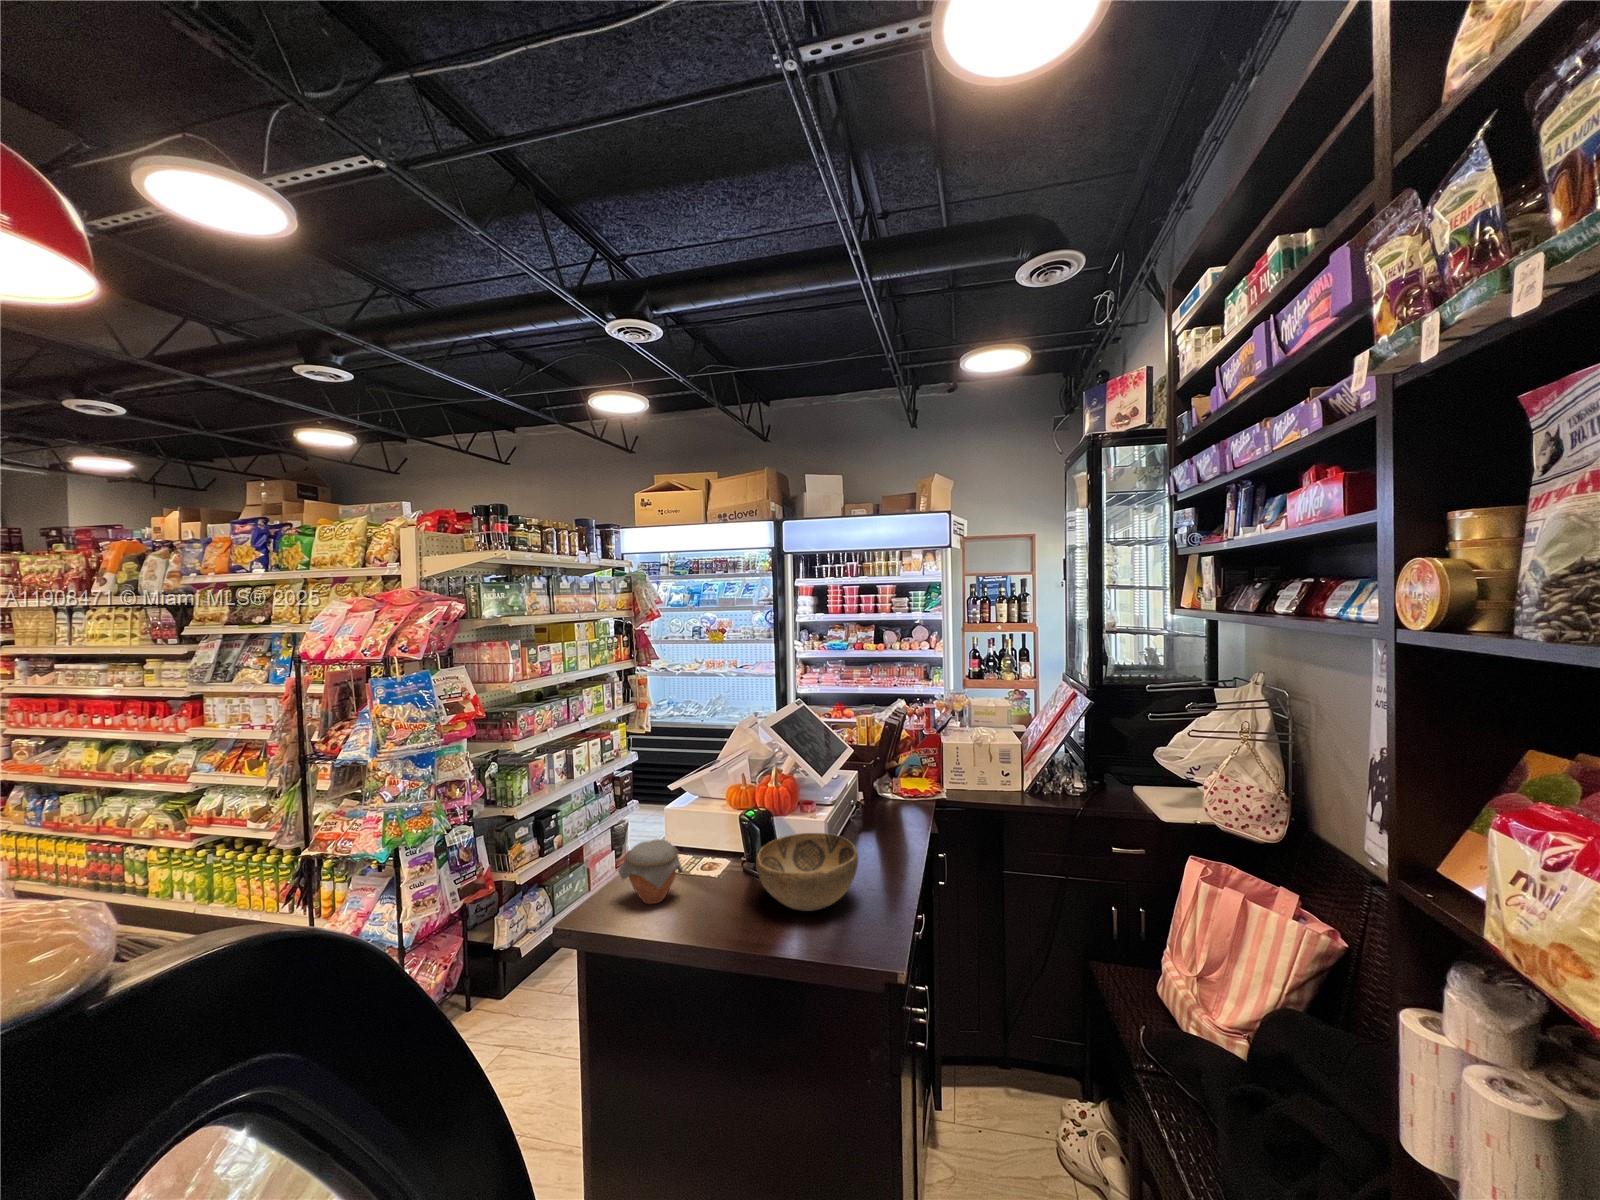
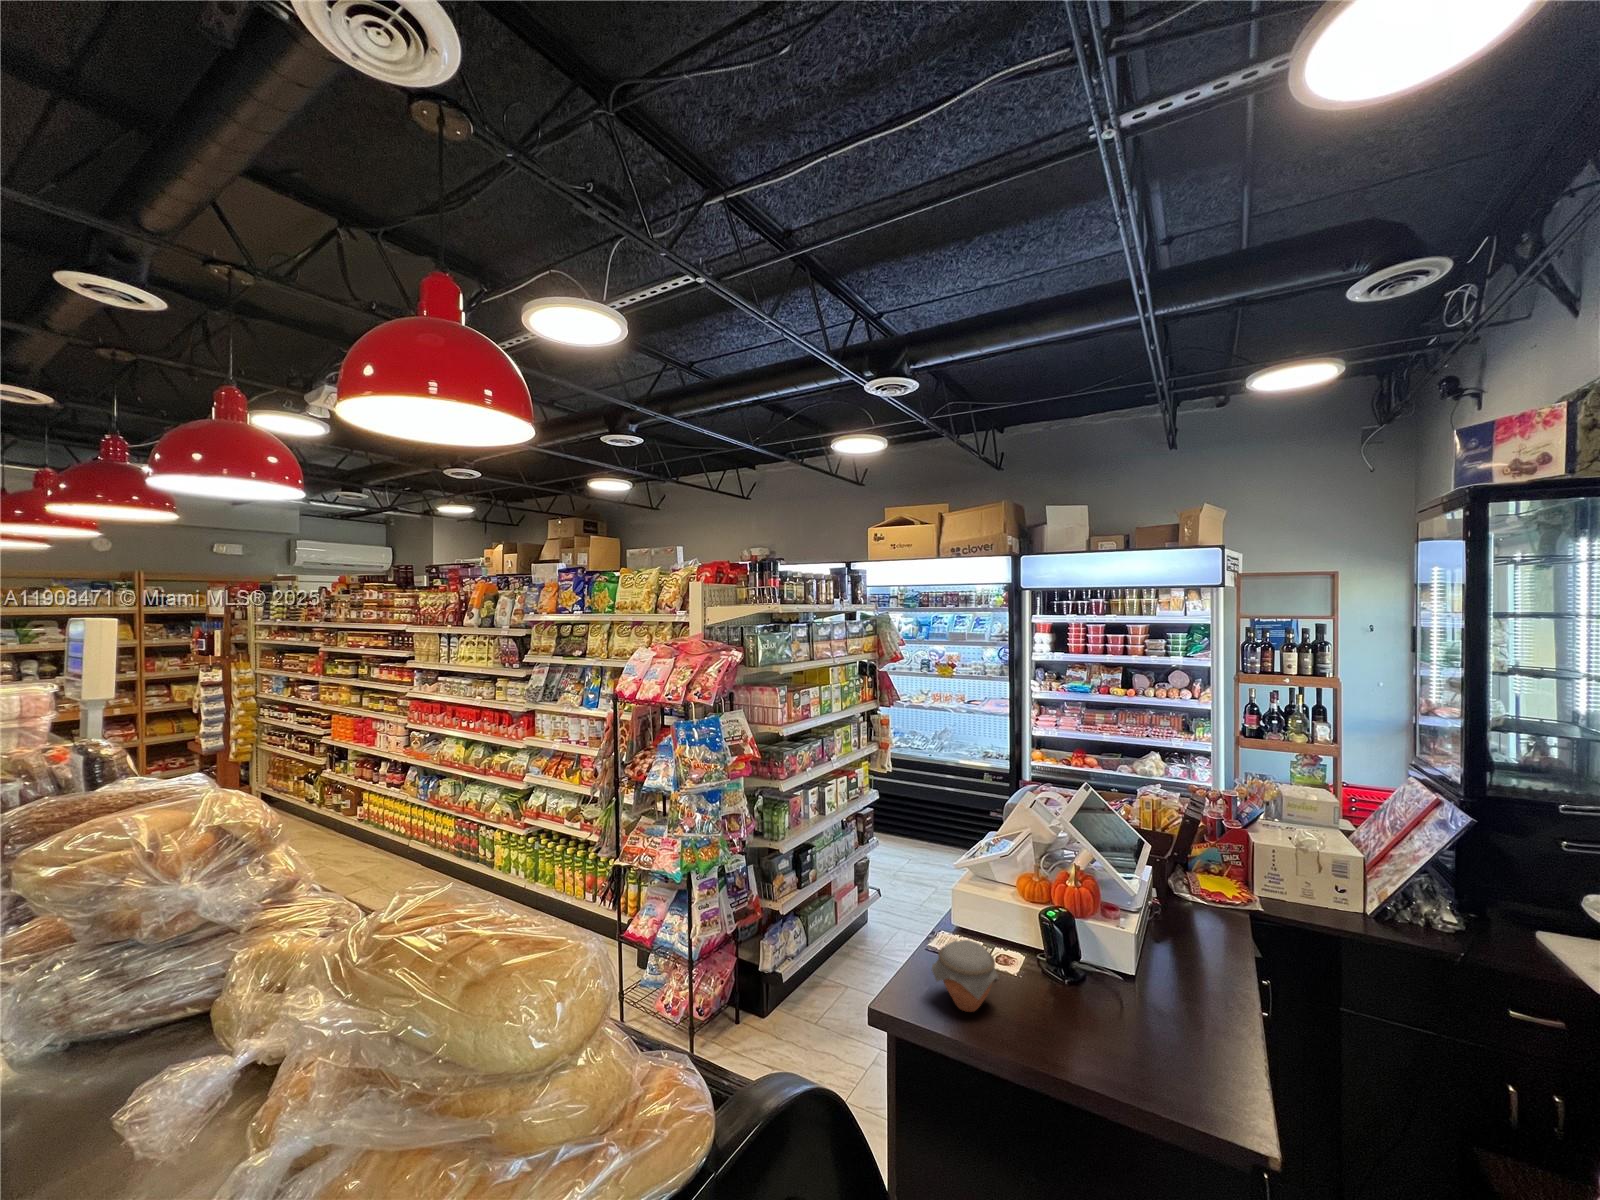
decorative bowl: present [756,833,858,911] -> none [1086,959,1218,1064]

